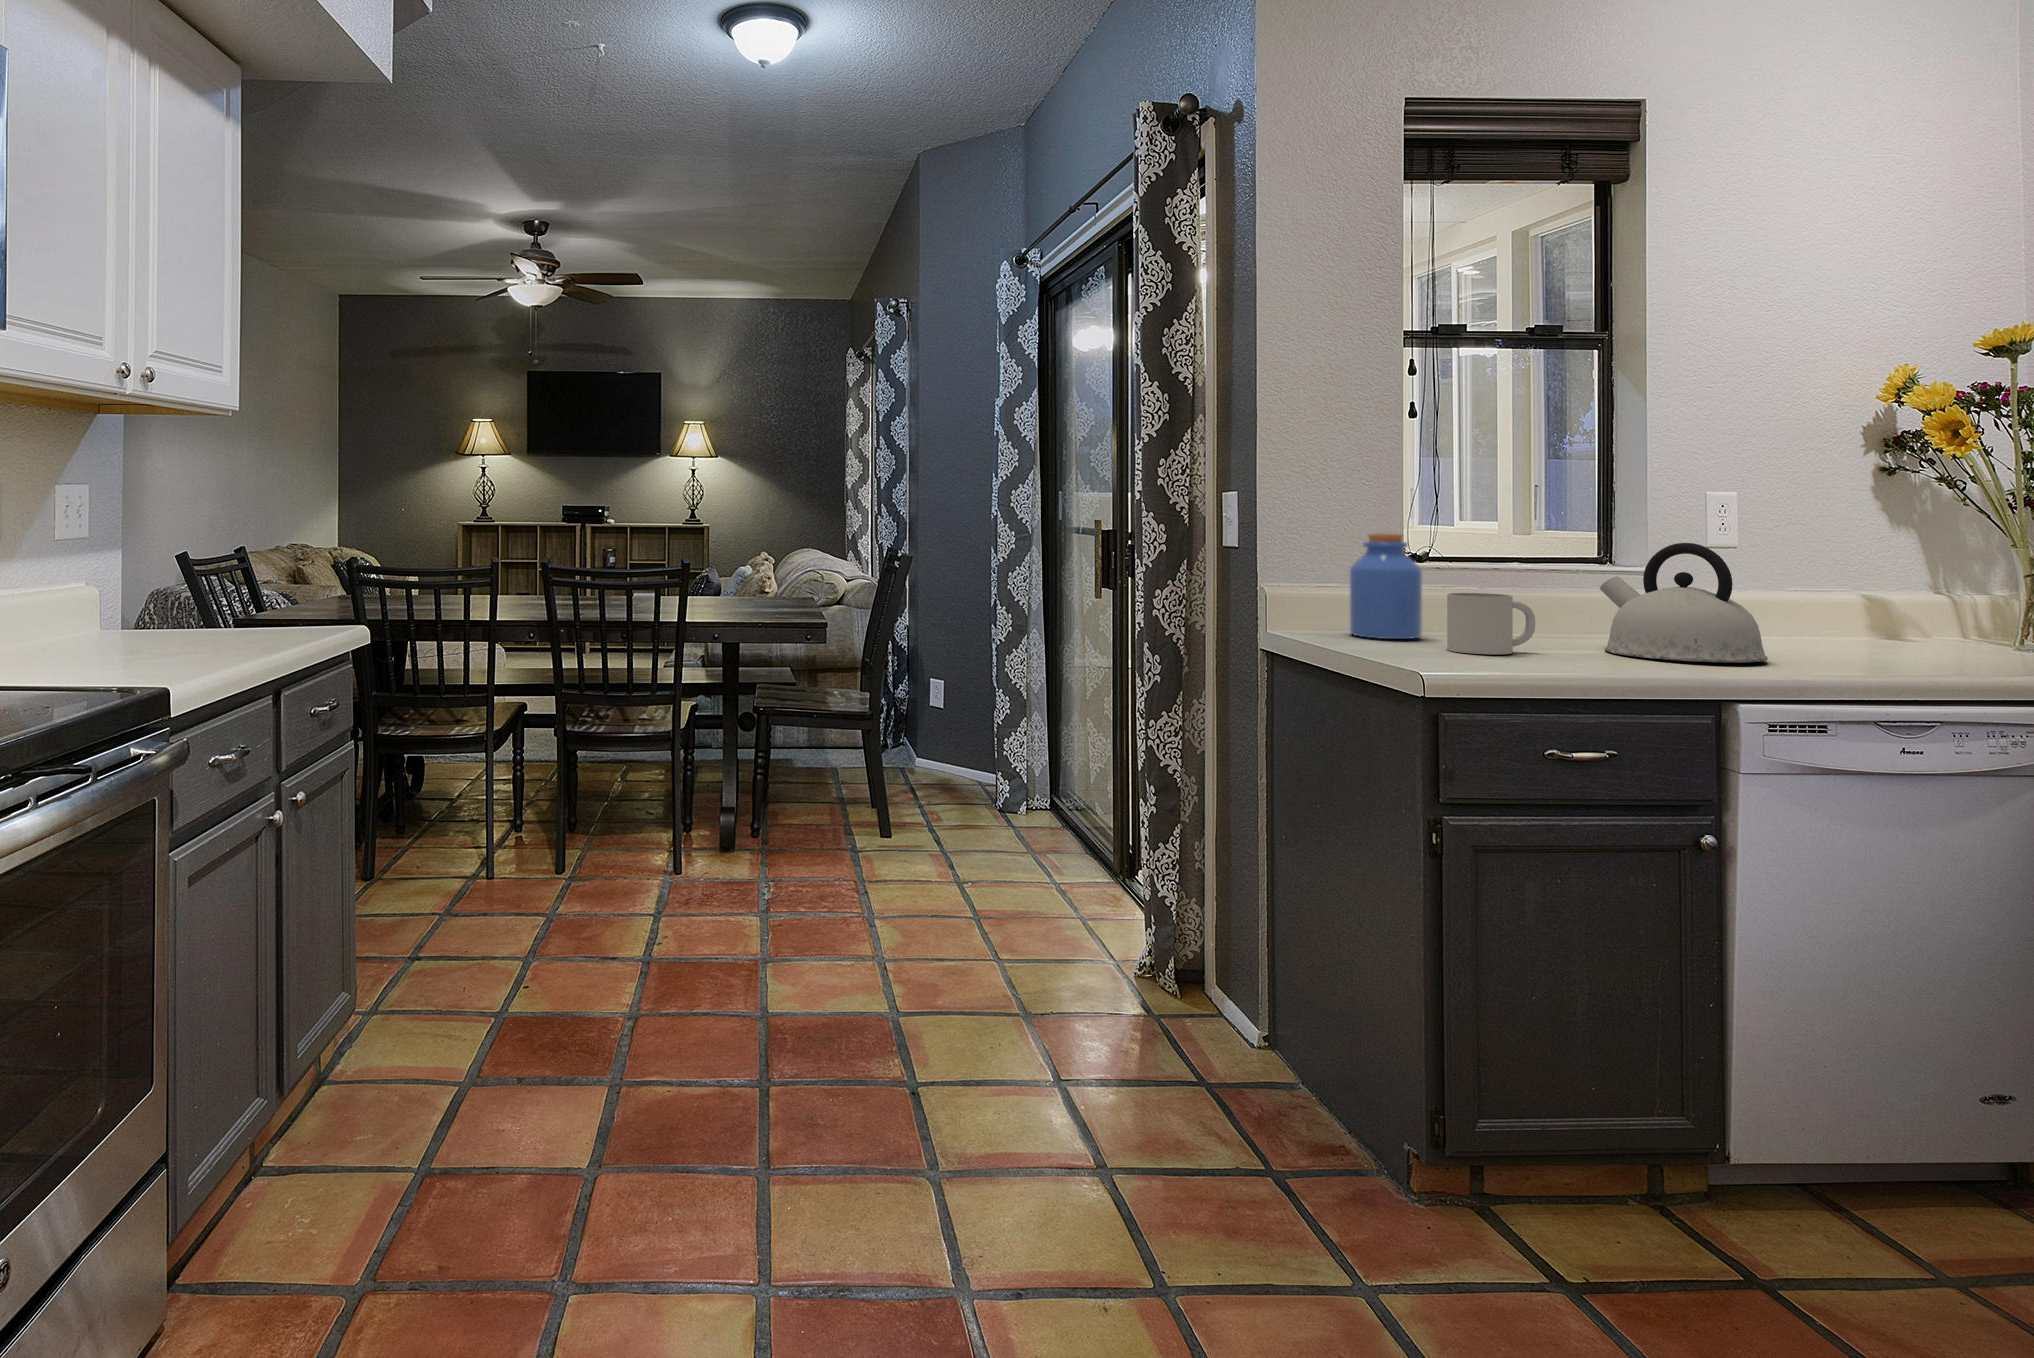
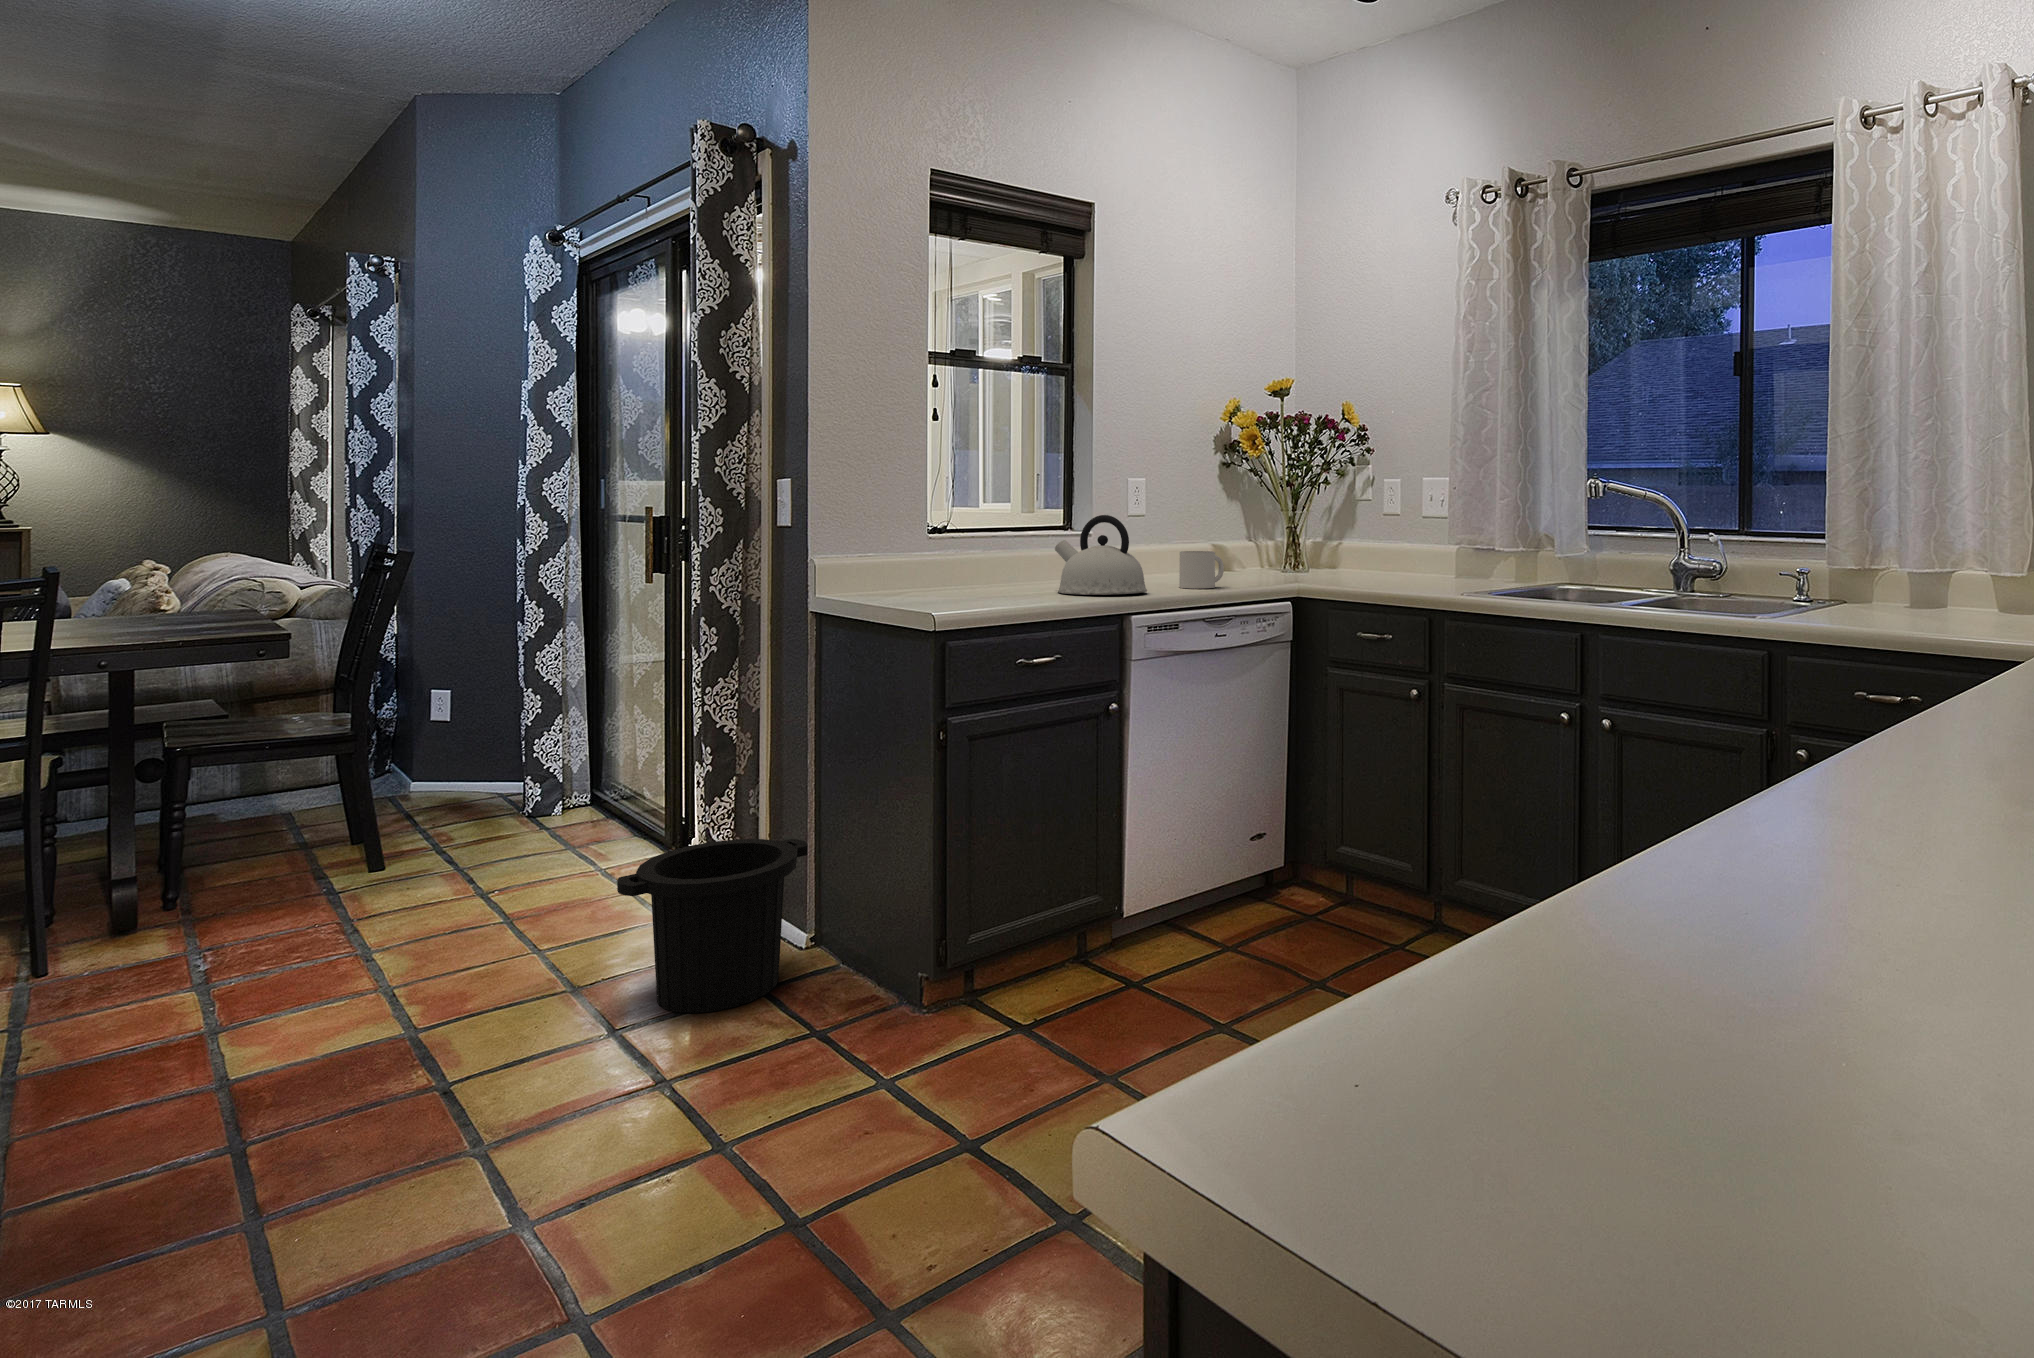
jar: present [1350,533,1422,639] -> none [885,510,938,594]
mug: present [1447,593,1535,654] -> present [1179,551,1224,589]
trash can: none [1058,892,1256,1088] -> present [617,839,807,1013]

